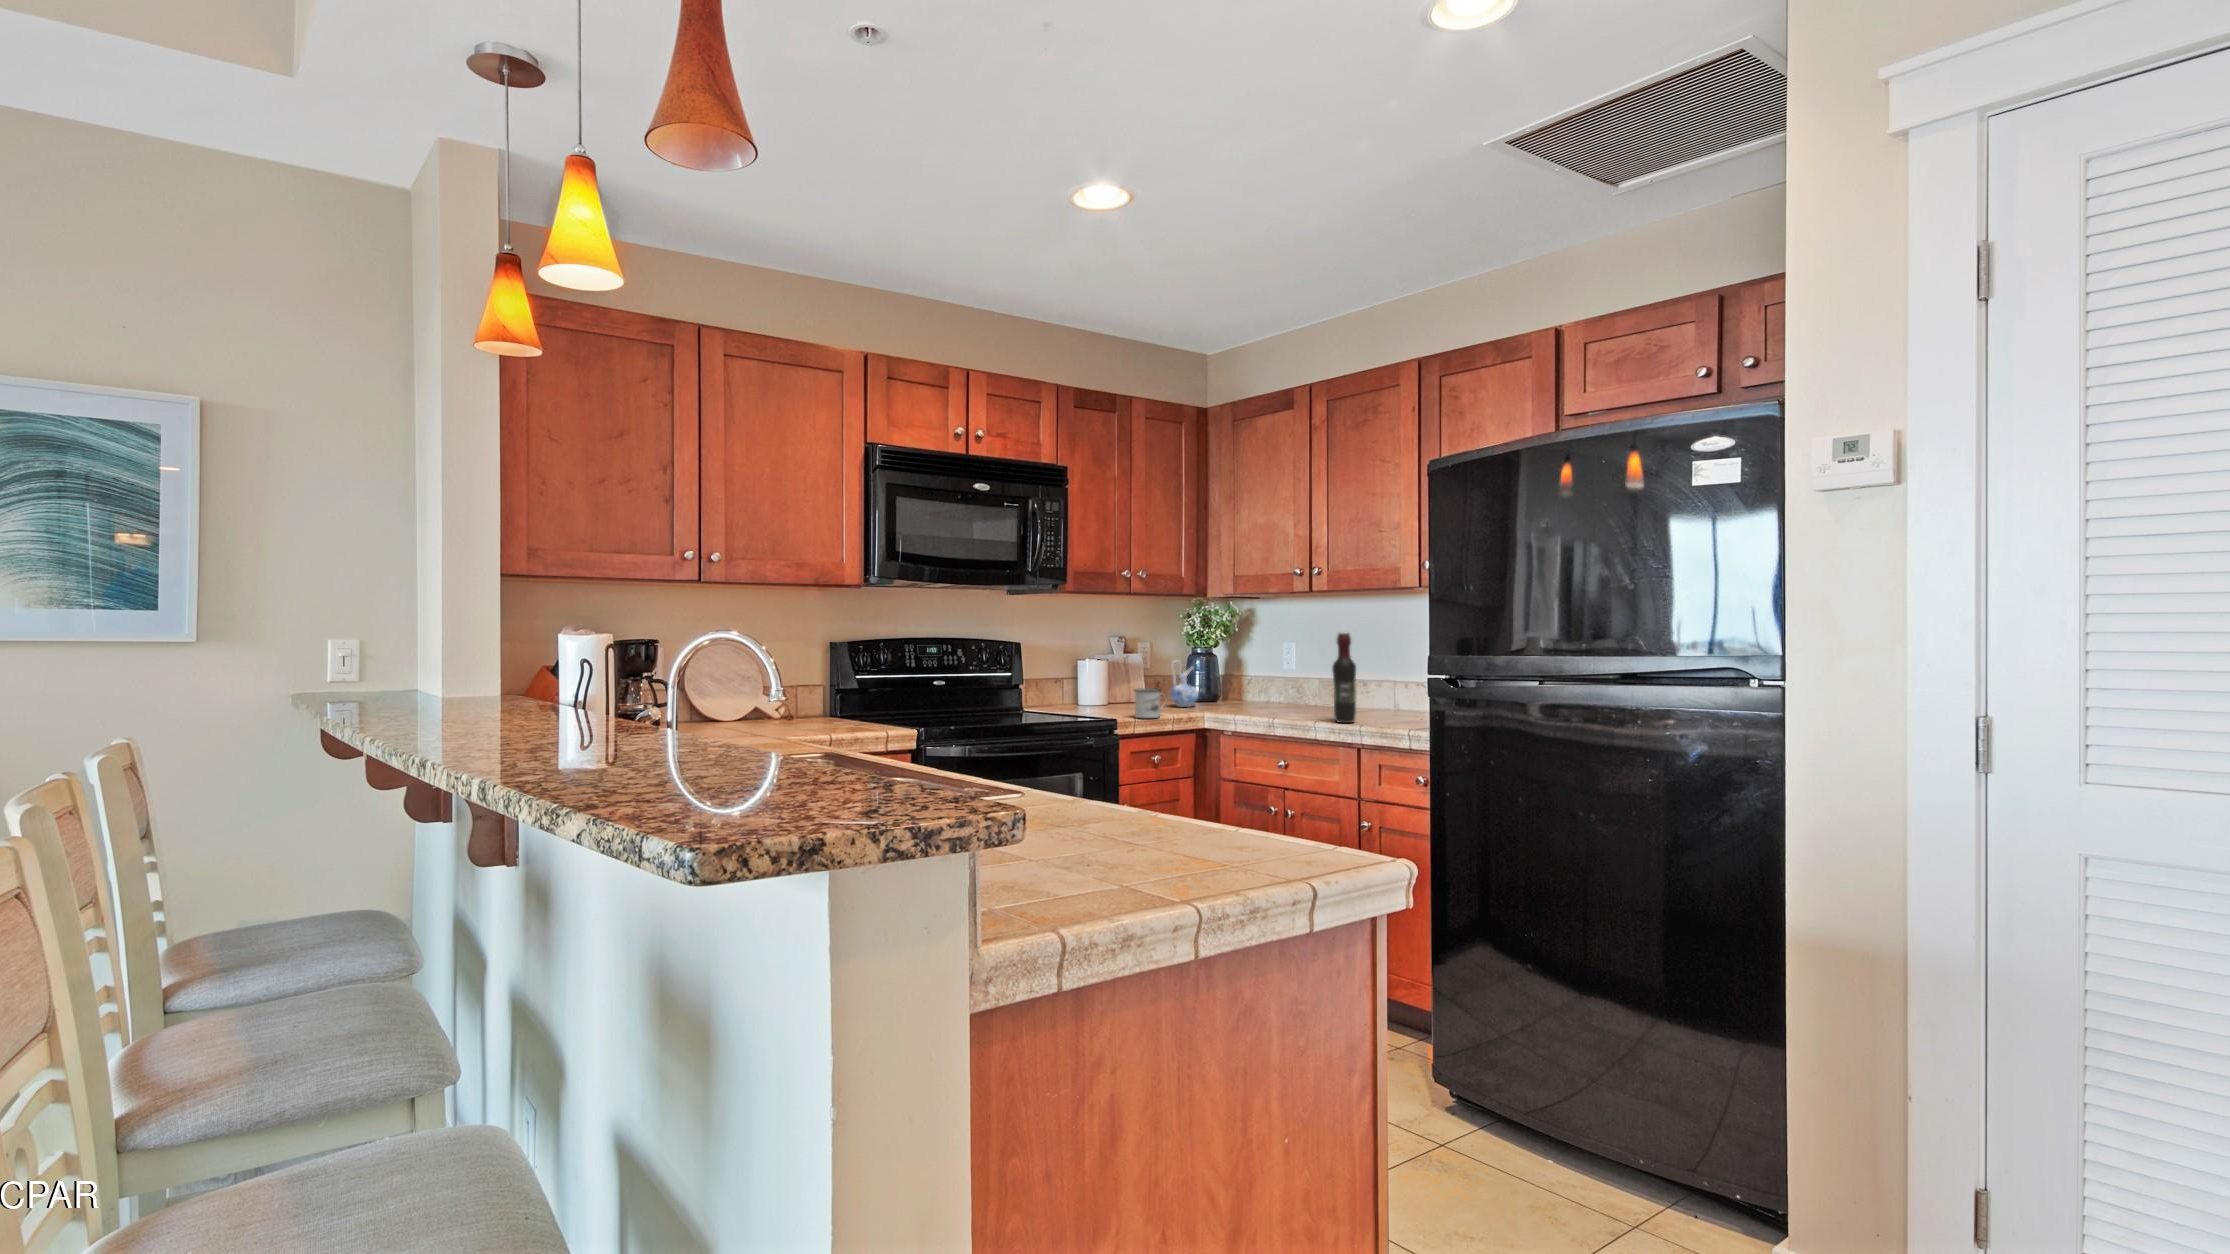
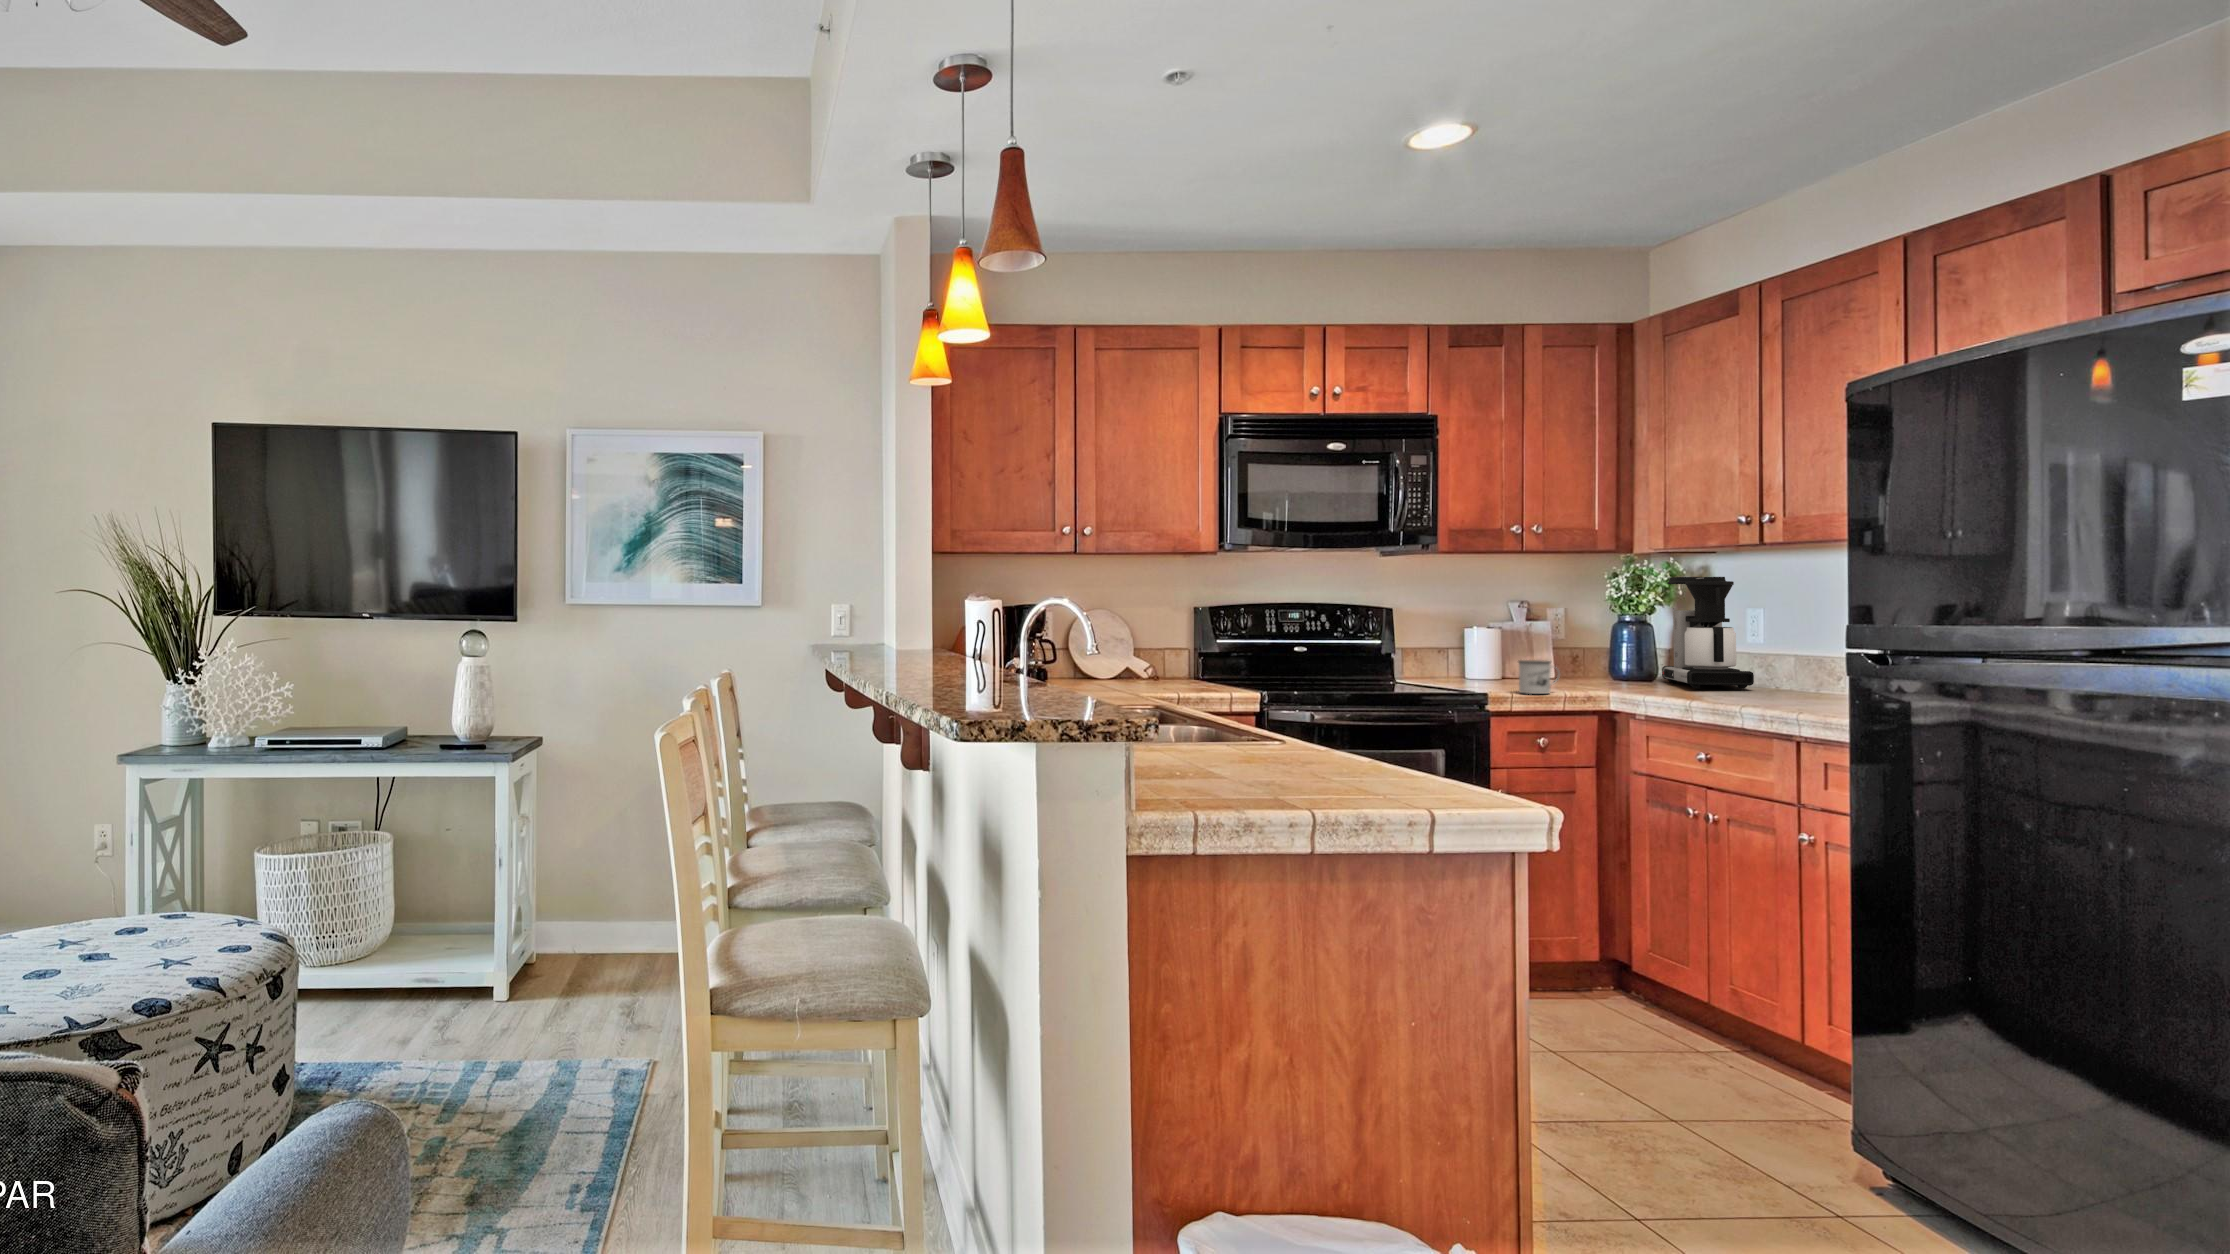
coffee maker: none [1231,615,1304,707] -> present [1662,577,1754,689]
wine bottle: present [1332,633,1356,723] -> none [1773,595,1807,706]
ceramic pitcher: present [1170,660,1198,707] -> none [1576,630,1612,685]

